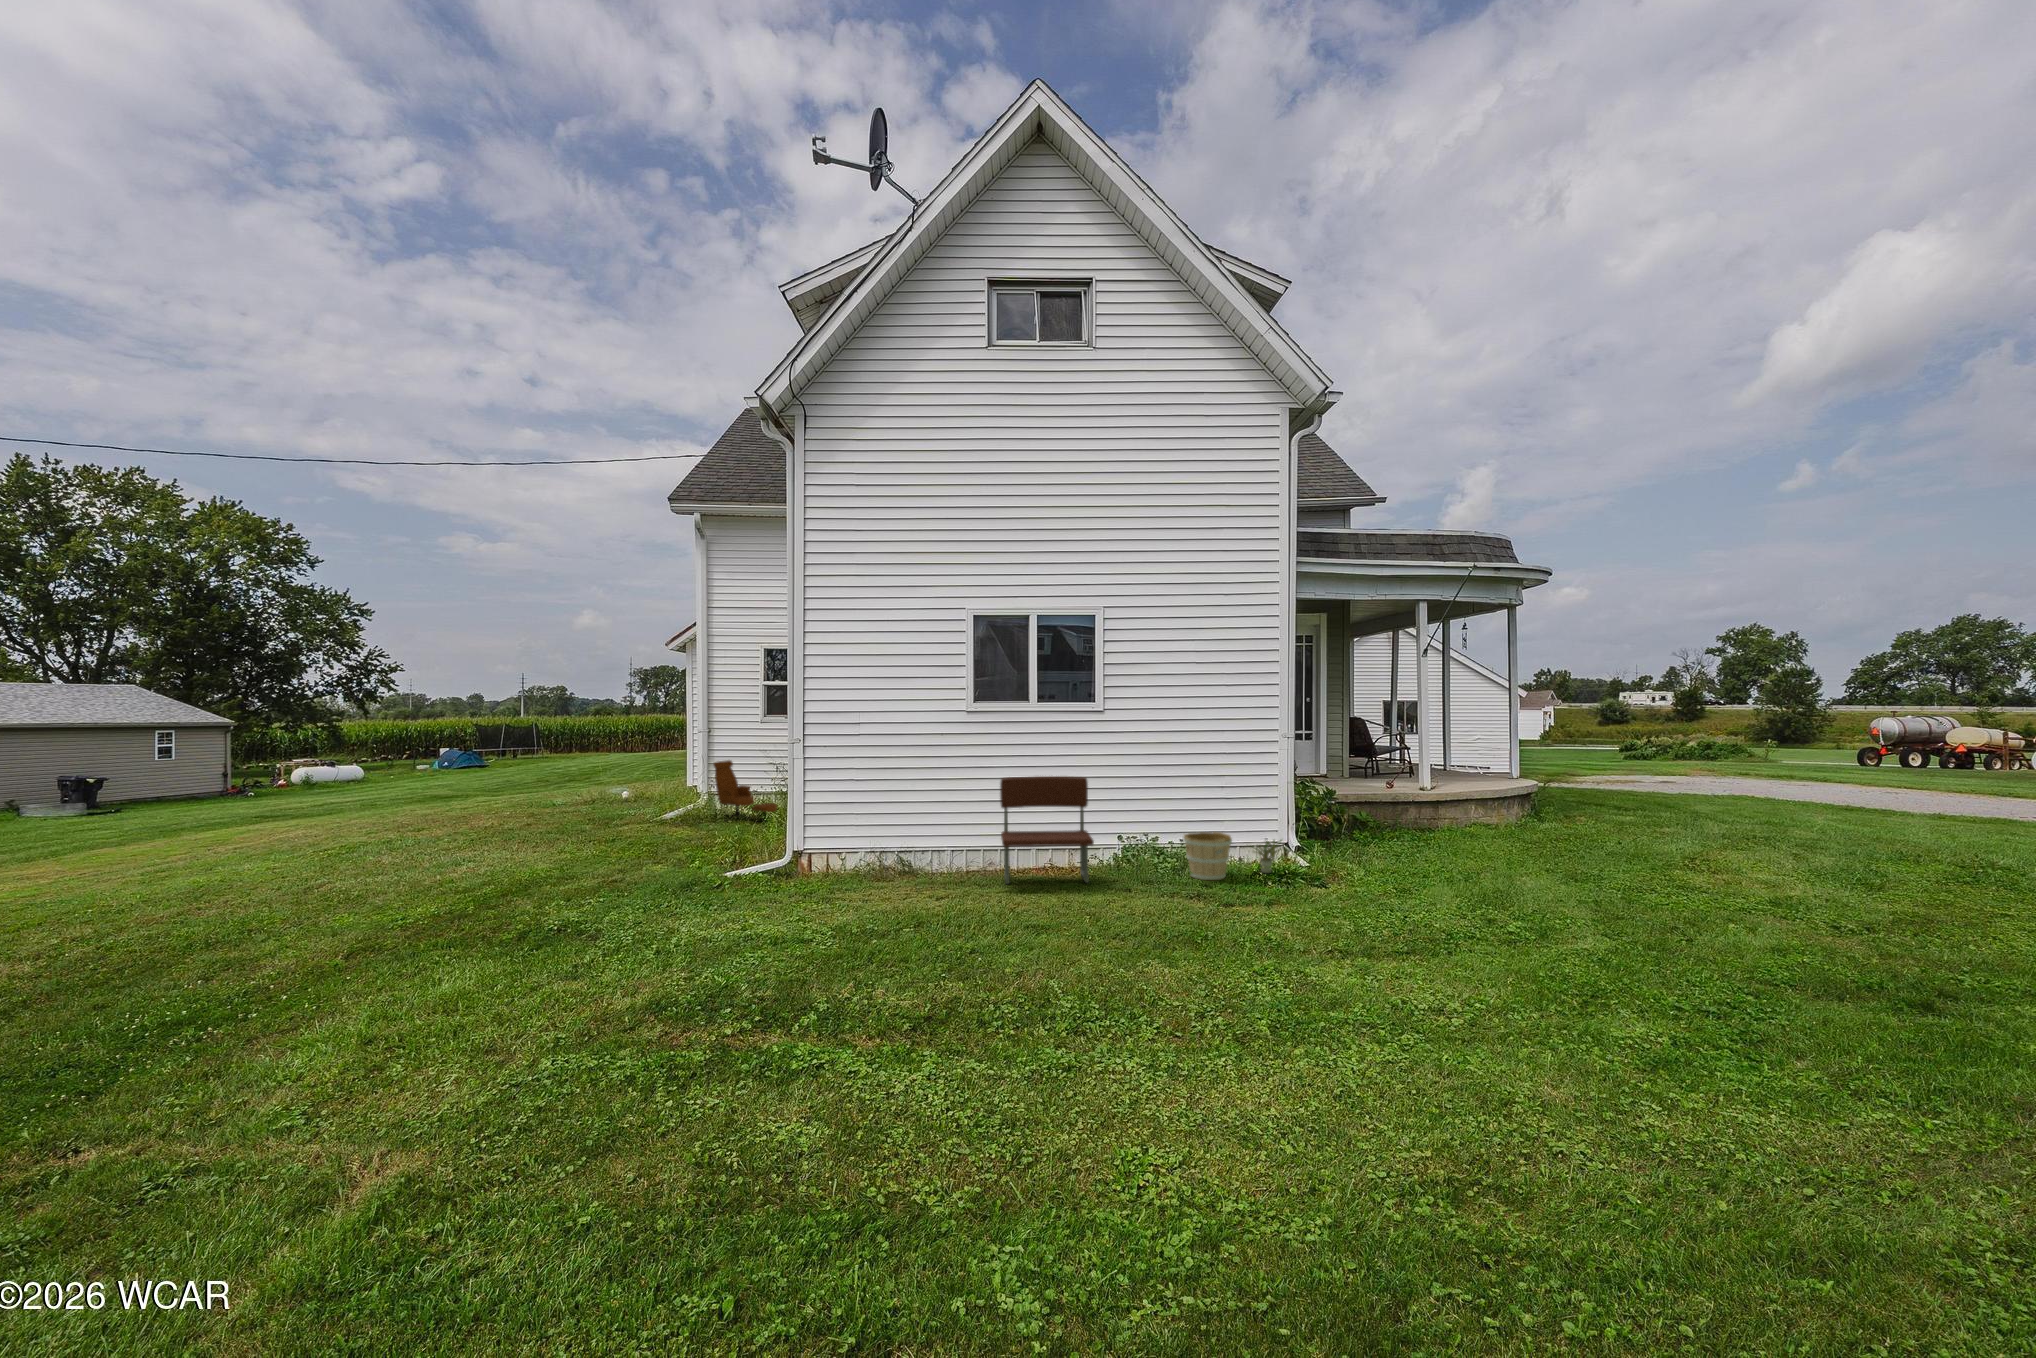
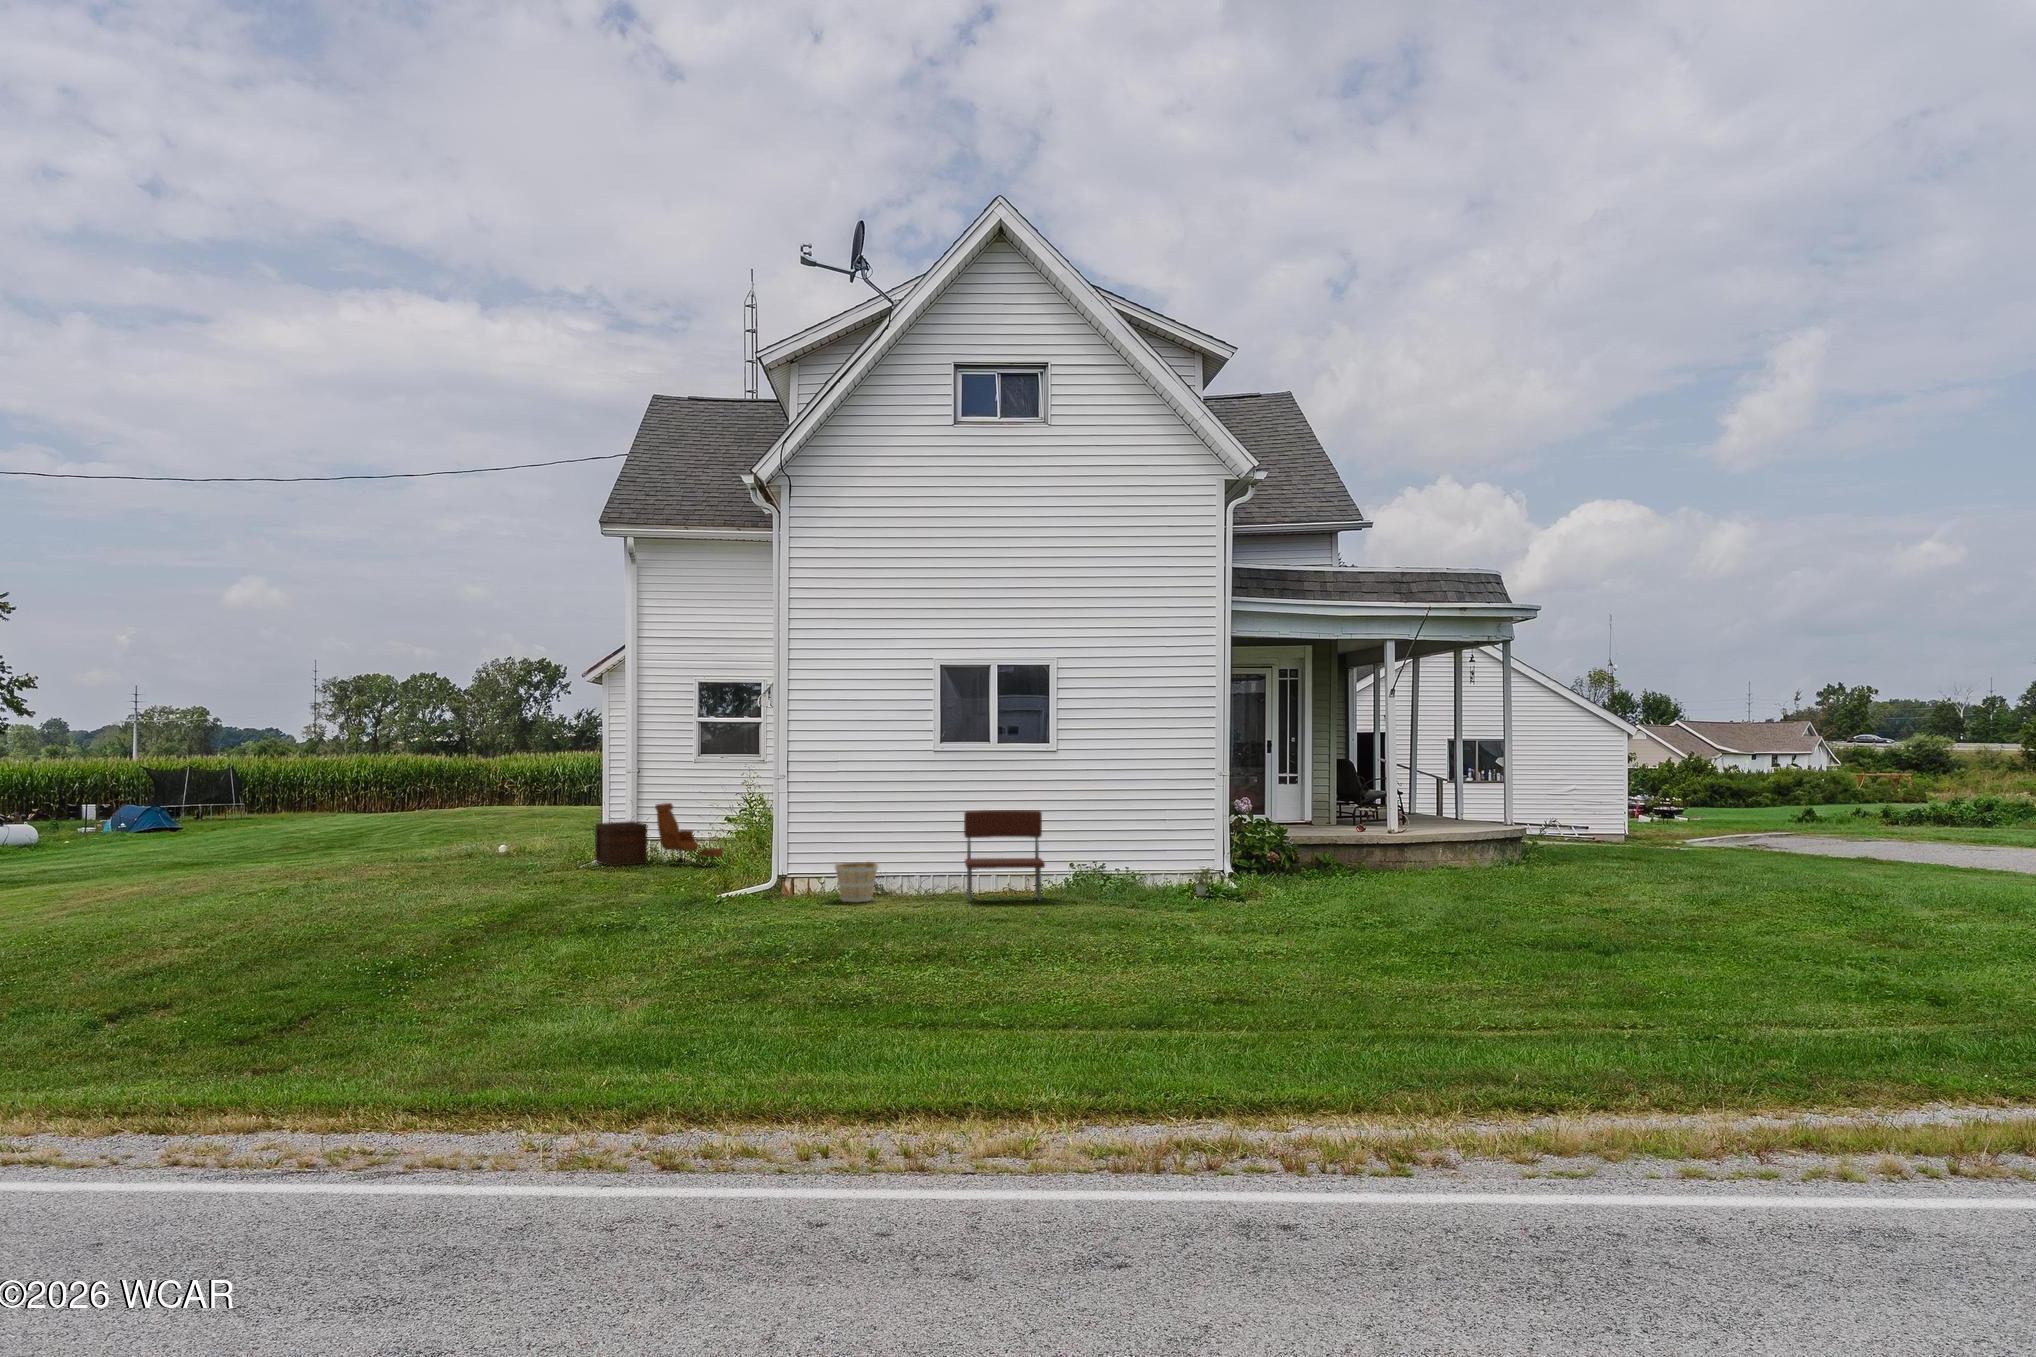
wooden crate: none [662,776,708,820] -> present [595,821,647,866]
wooden bucket: present [1183,832,1232,880] -> present [835,862,878,902]

